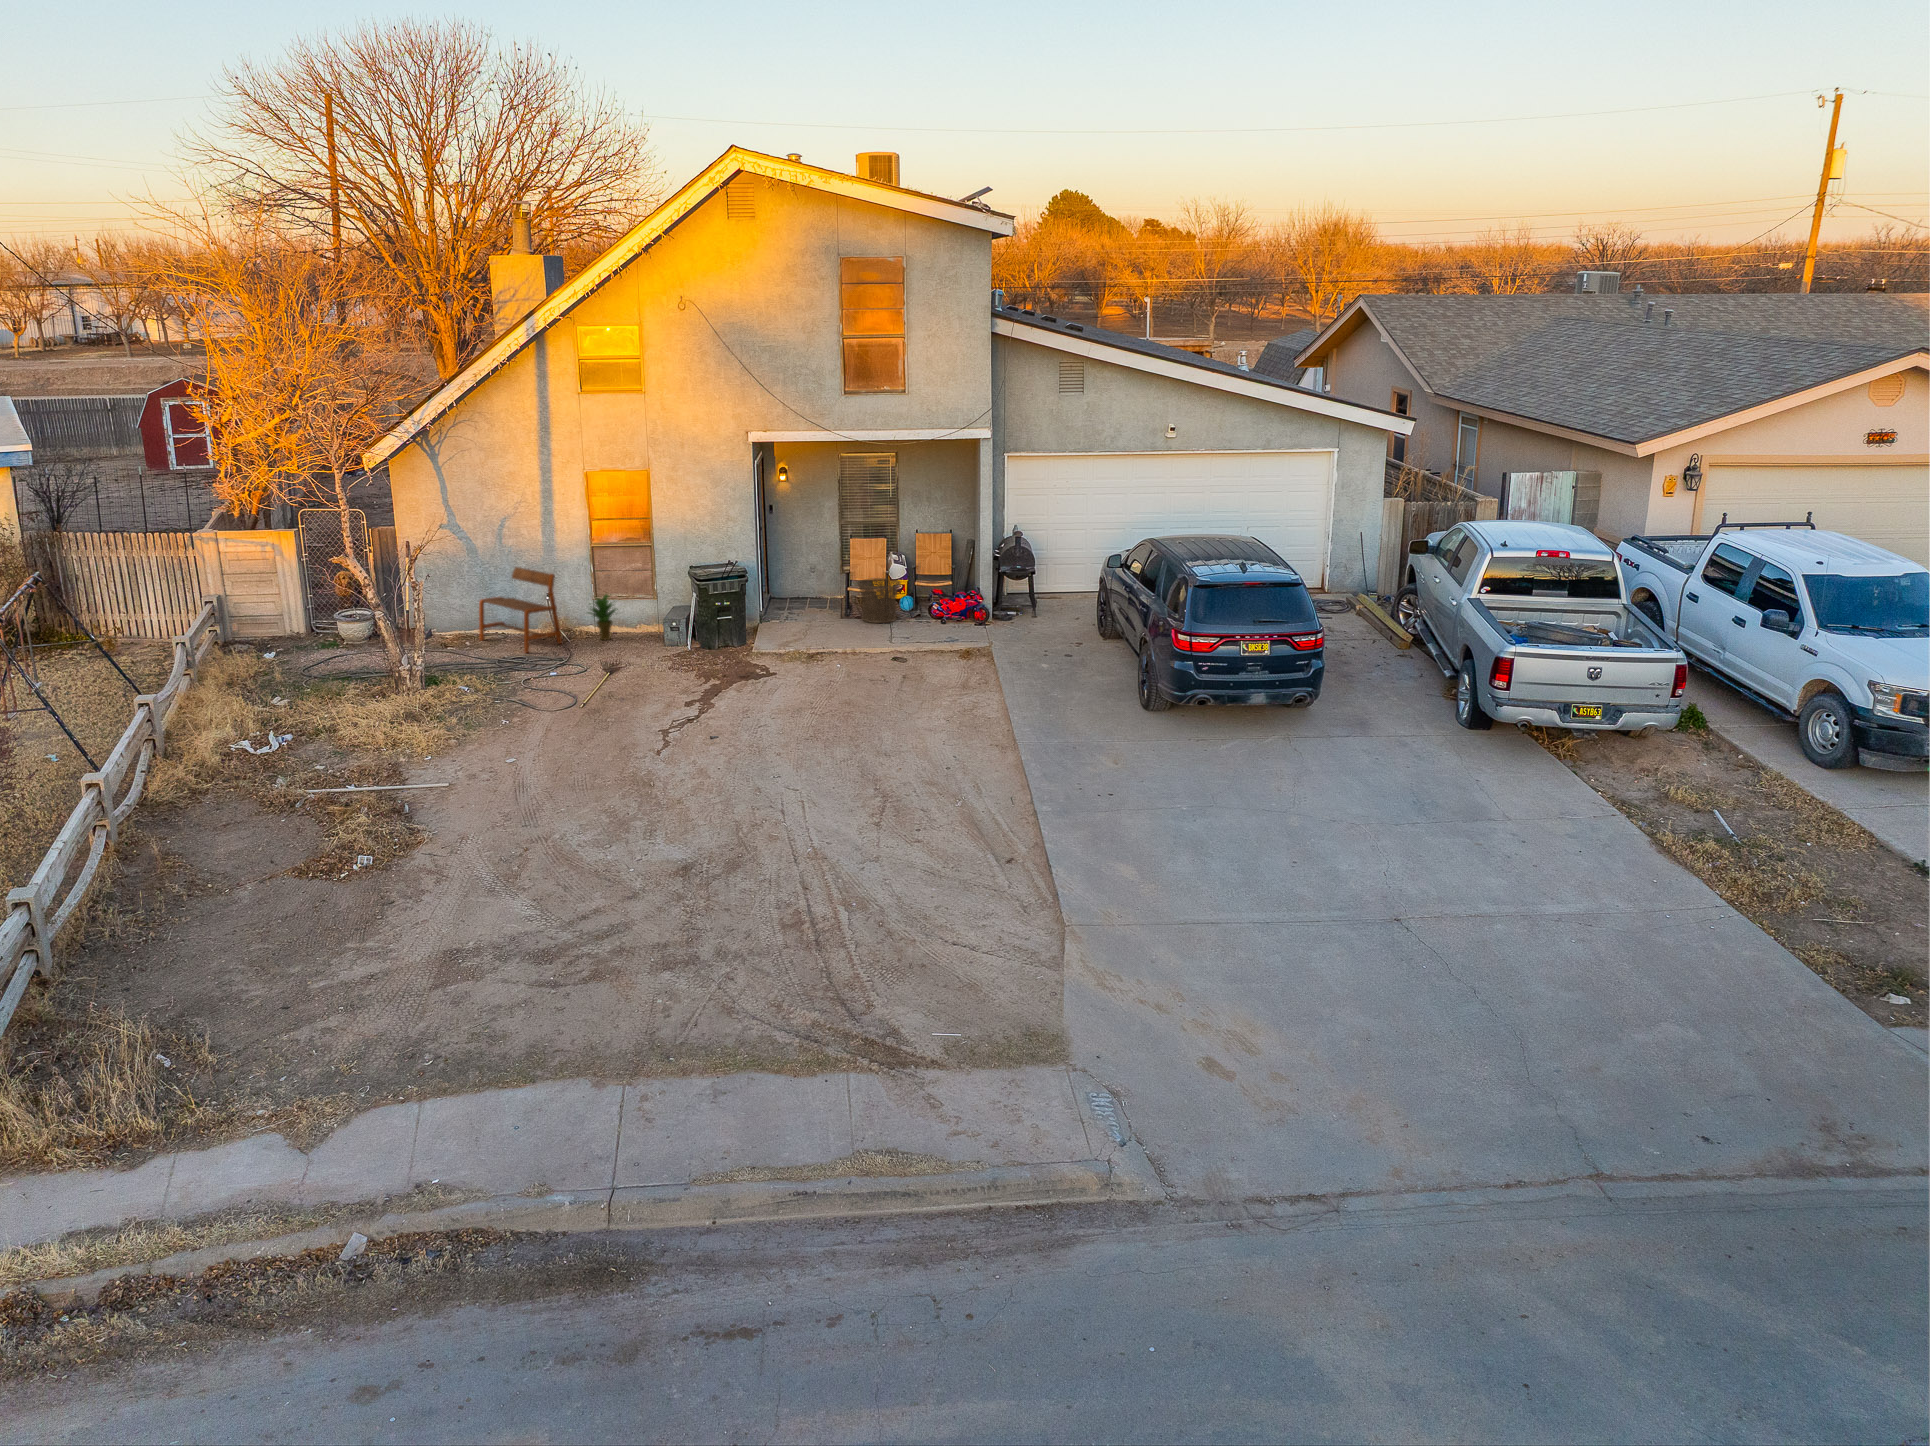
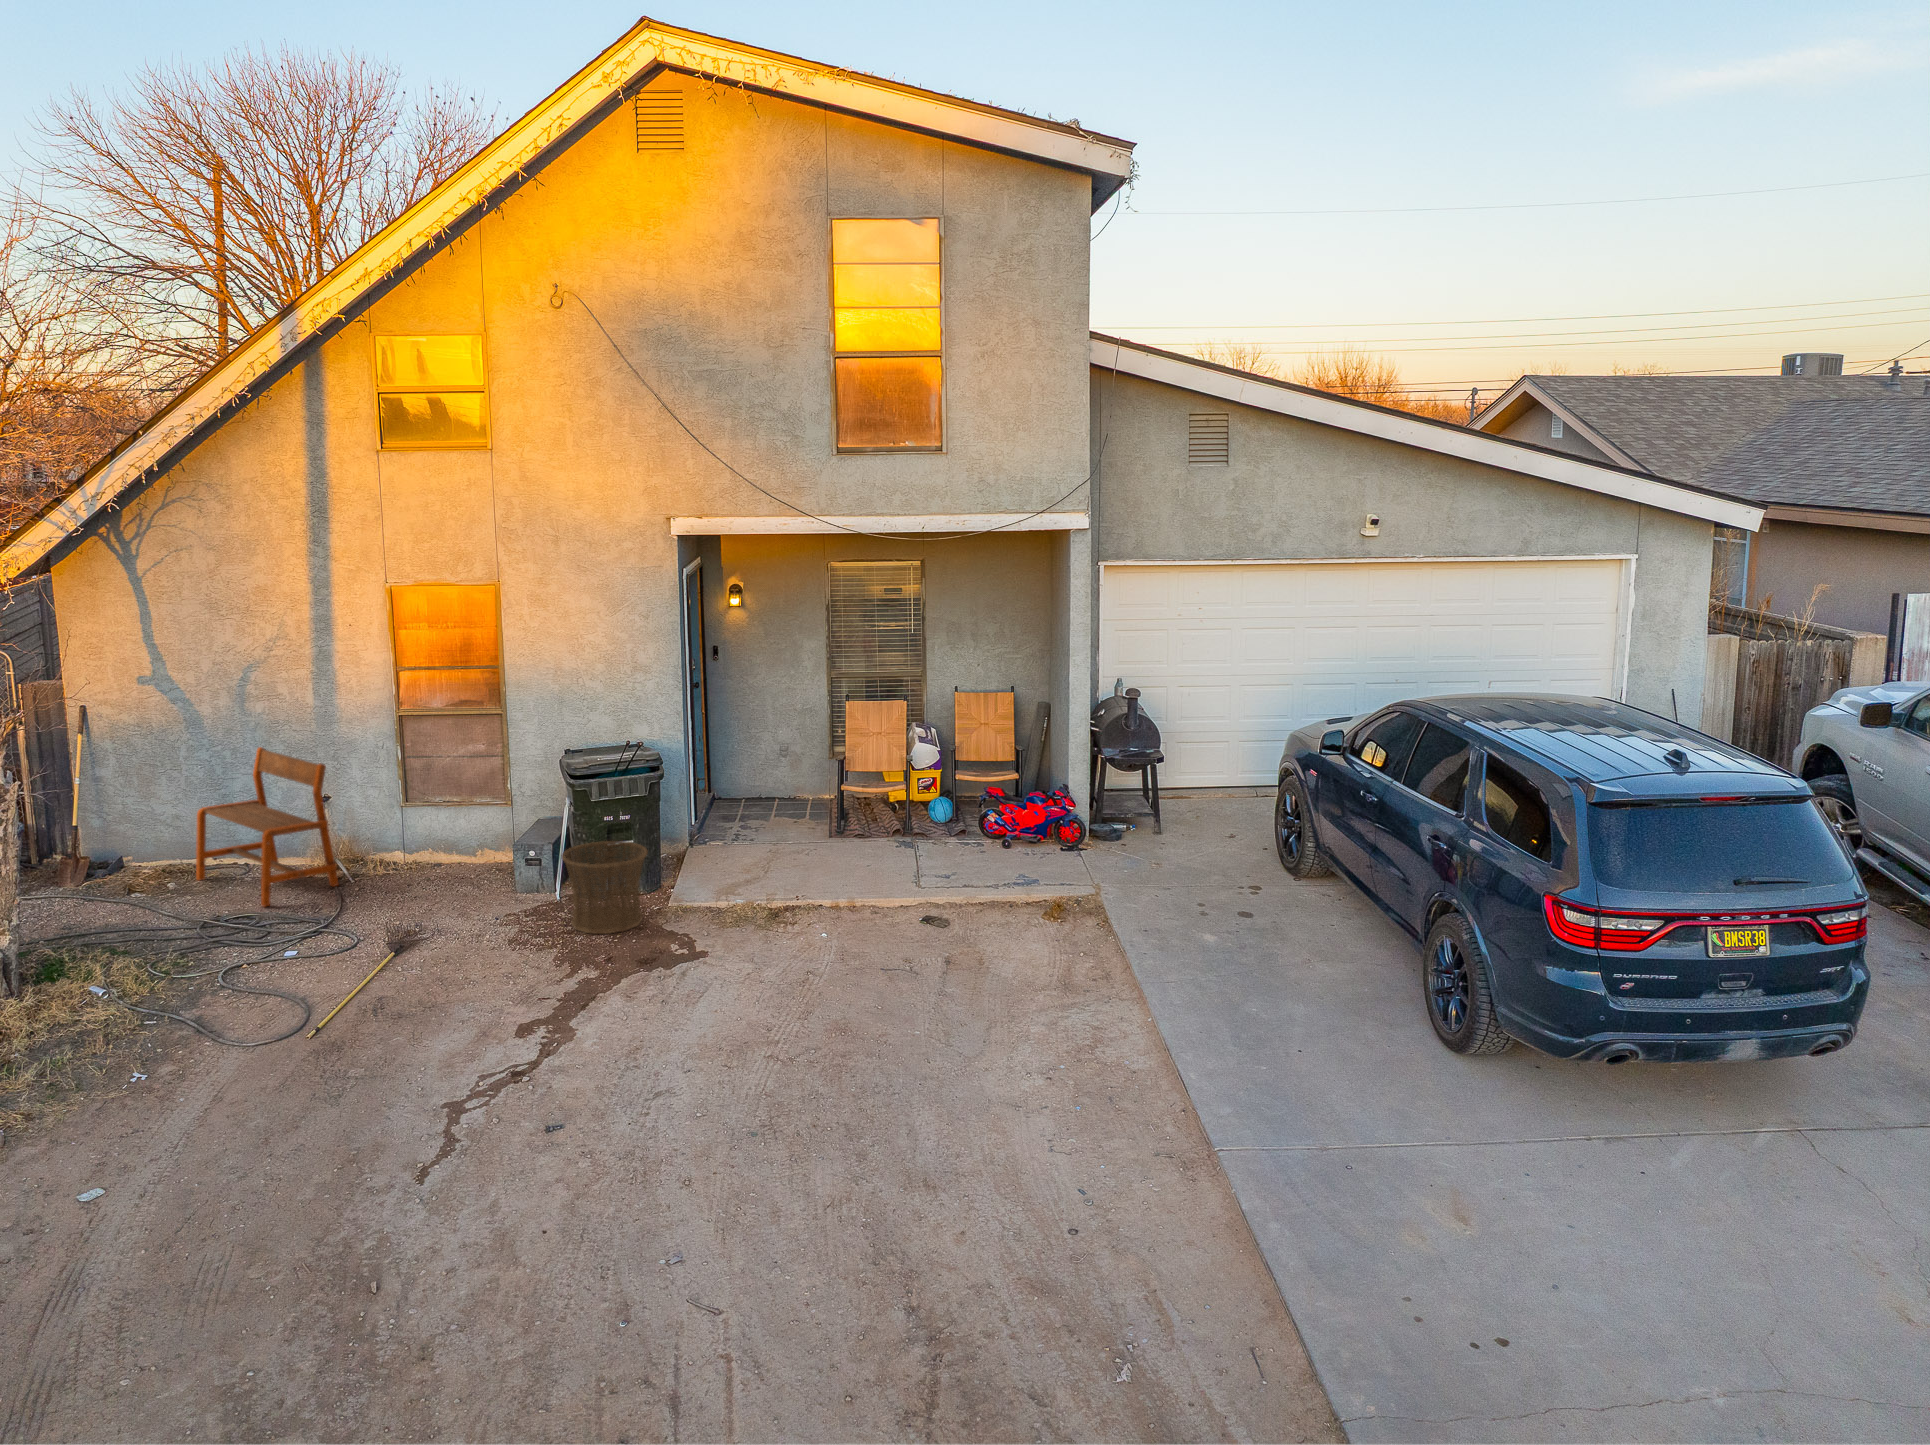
basket: present [858,578,900,623] -> present [561,841,648,934]
potted plant: present [589,594,618,640] -> none [382,798,445,879]

